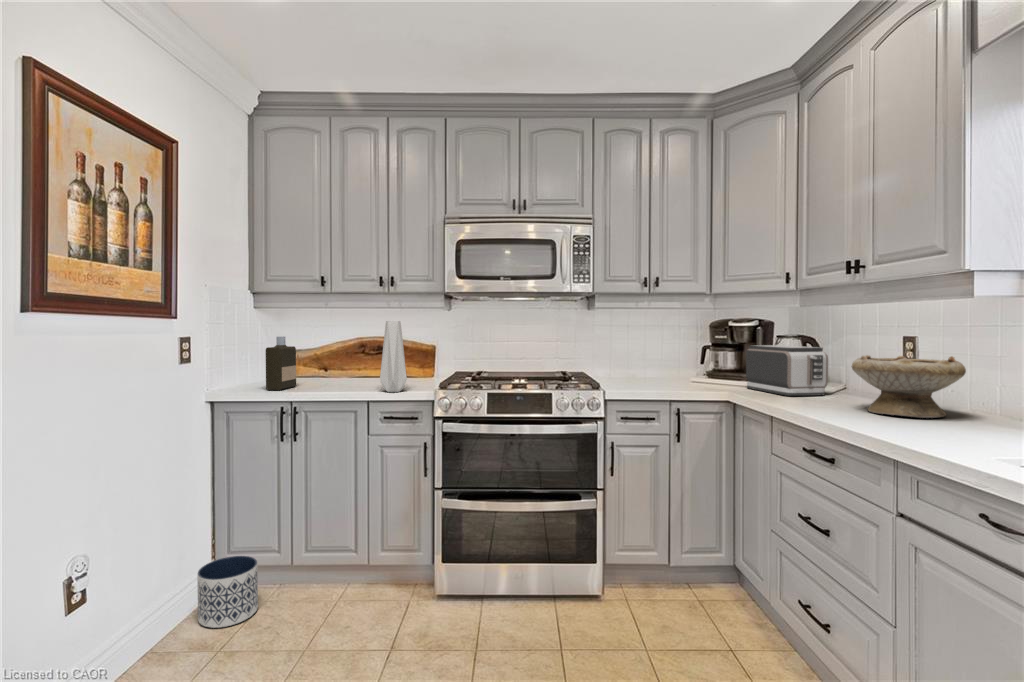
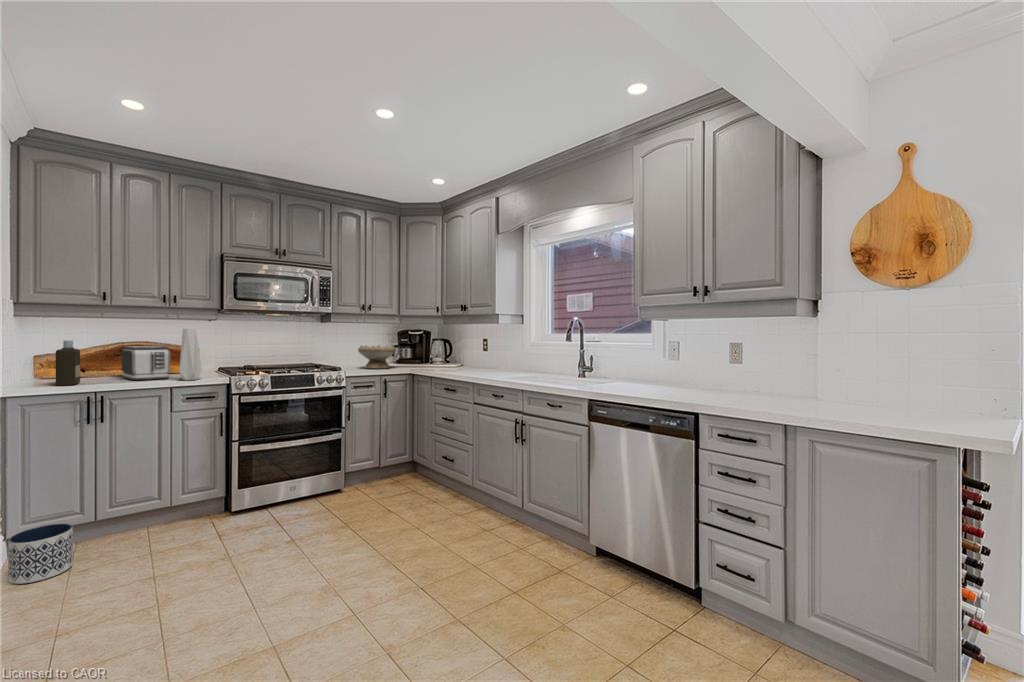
toaster: present [746,345,828,396] -> present [122,346,170,380]
bowl: present [852,355,966,418] -> present [358,345,396,369]

